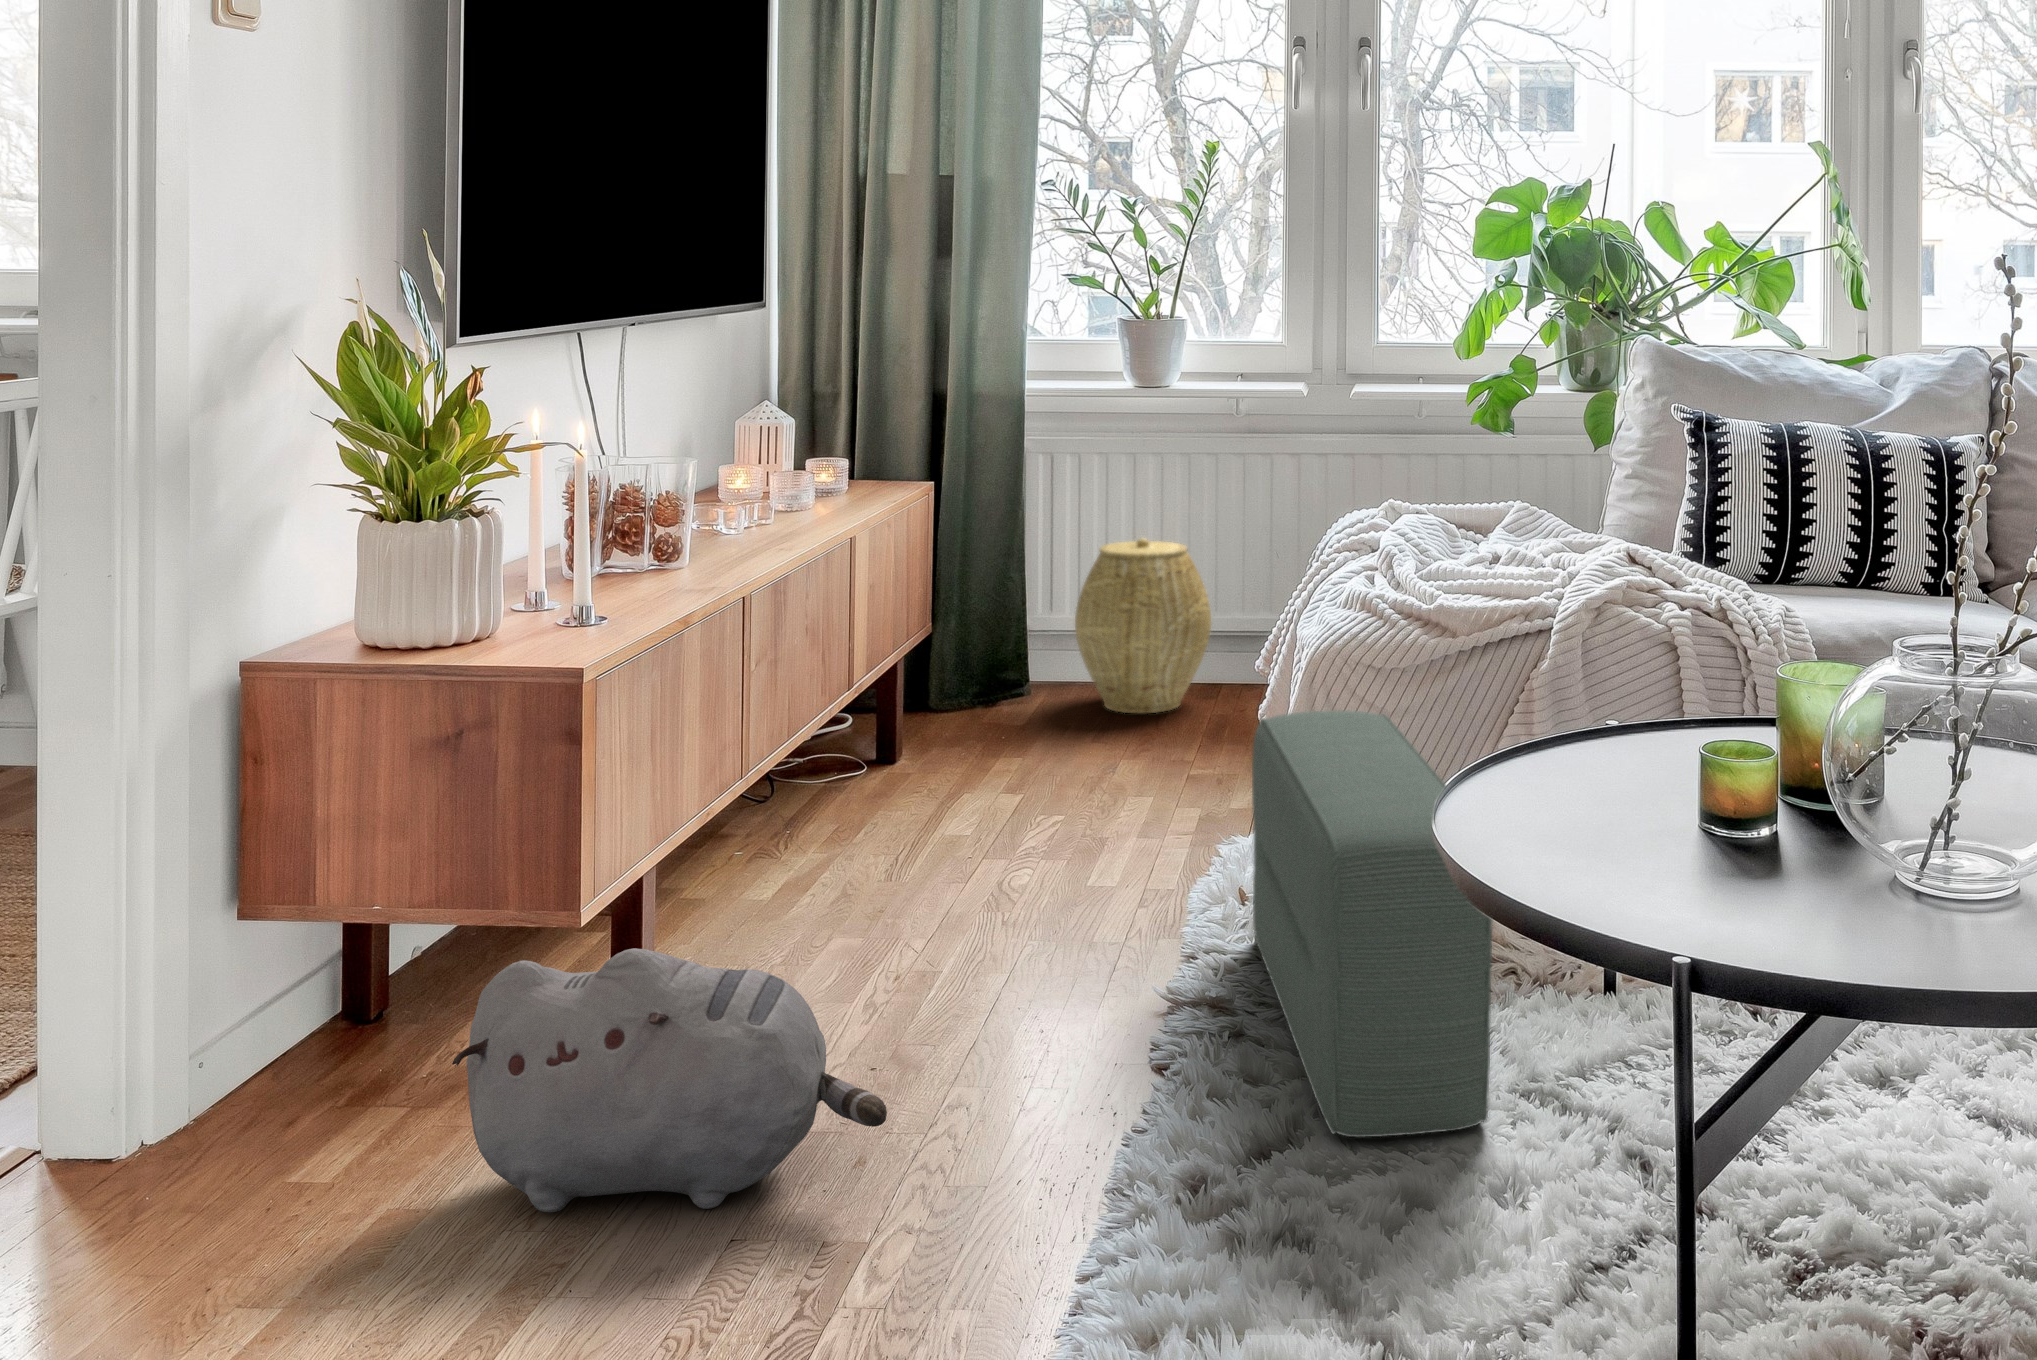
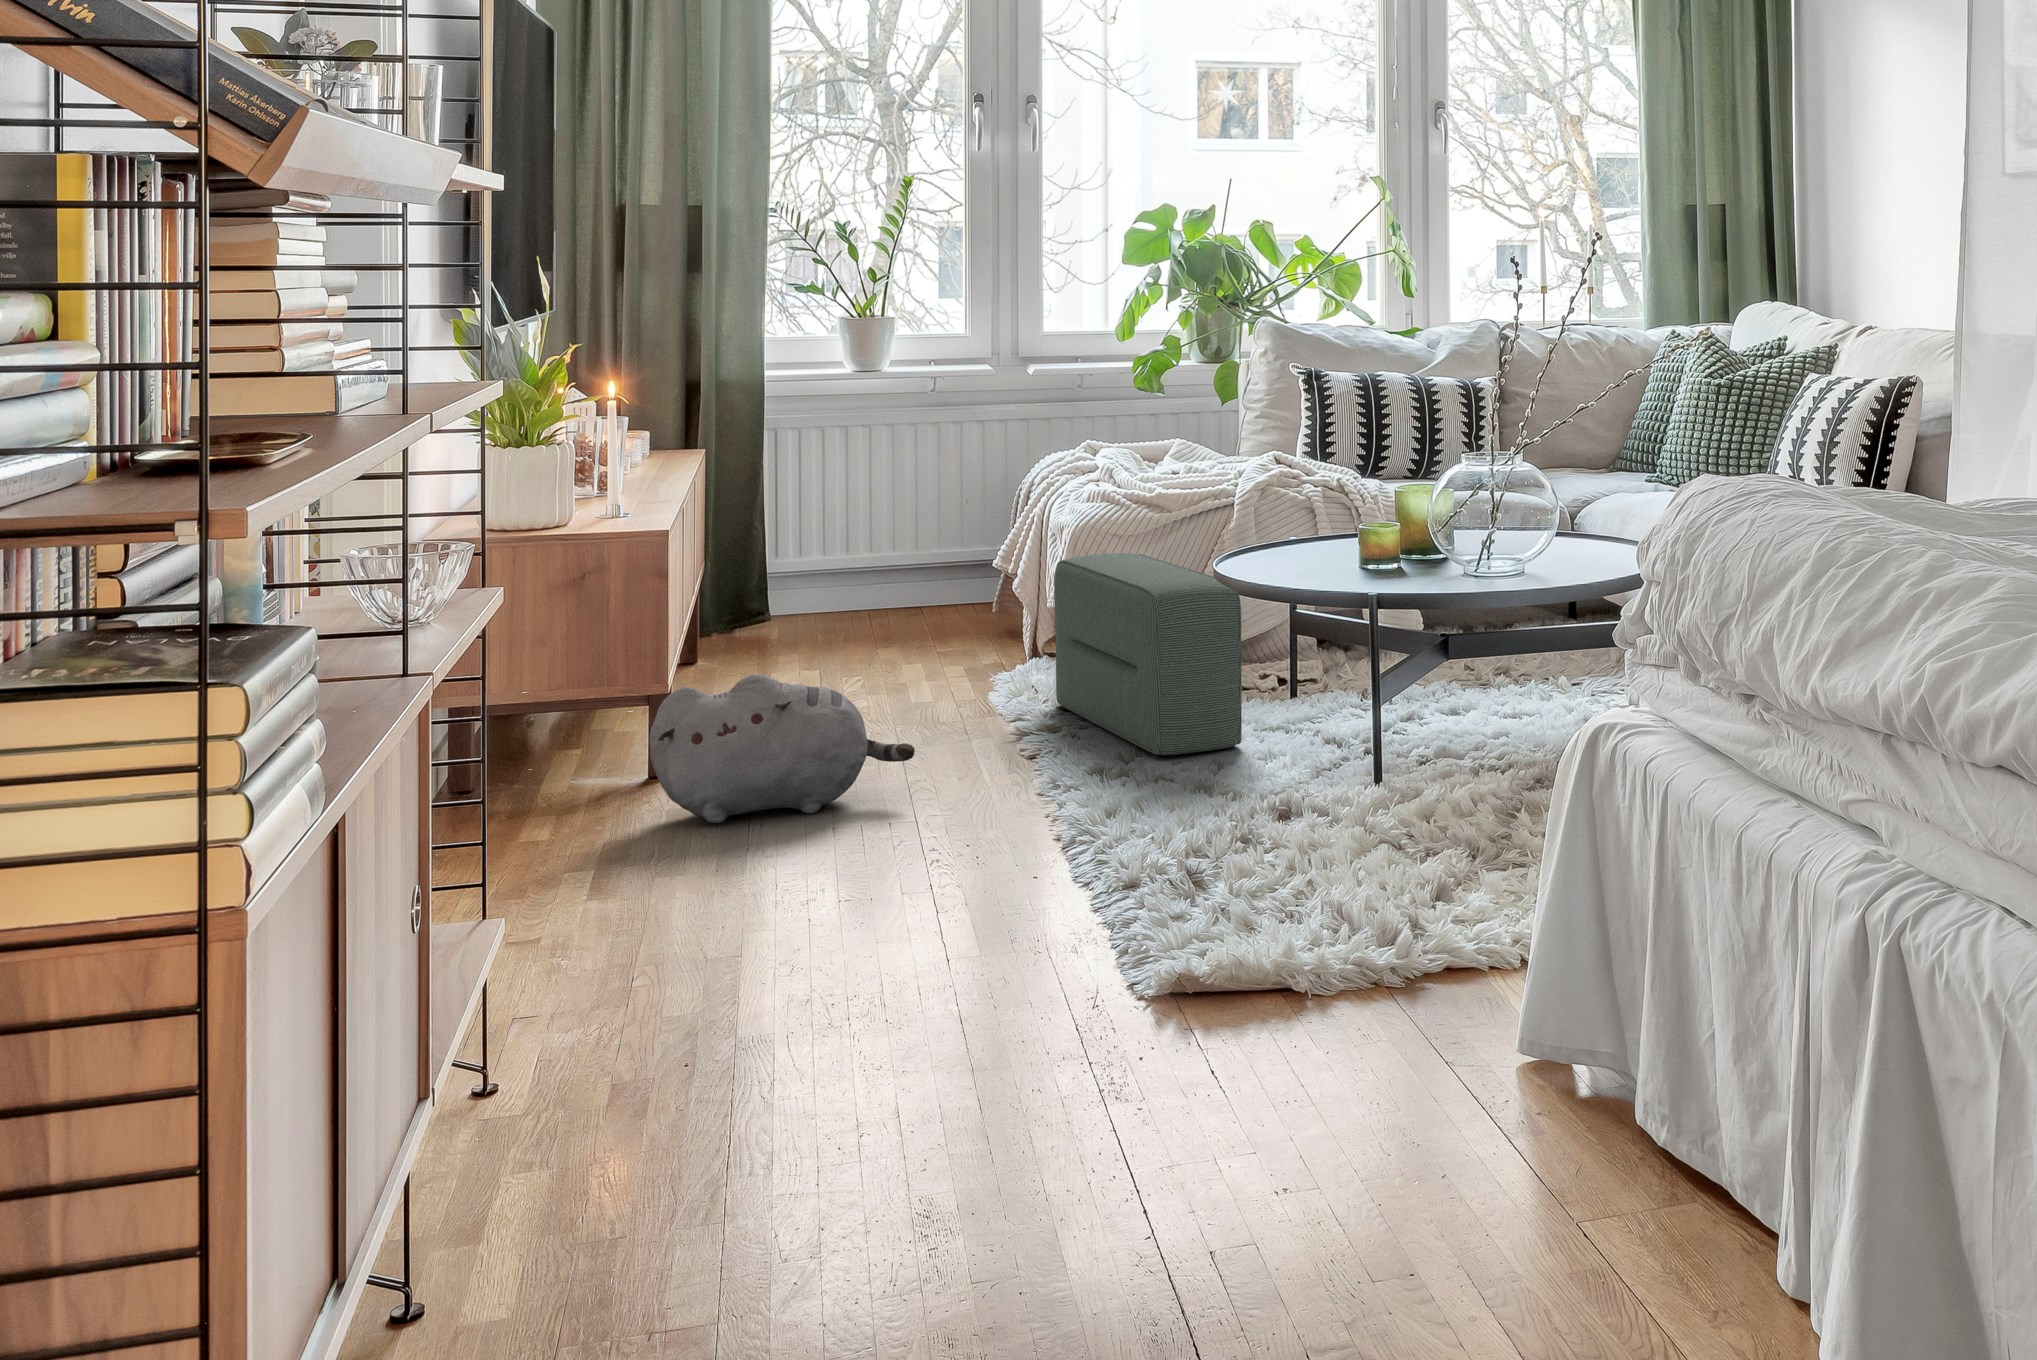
woven basket: present [1075,538,1211,714] -> none [818,487,929,622]

